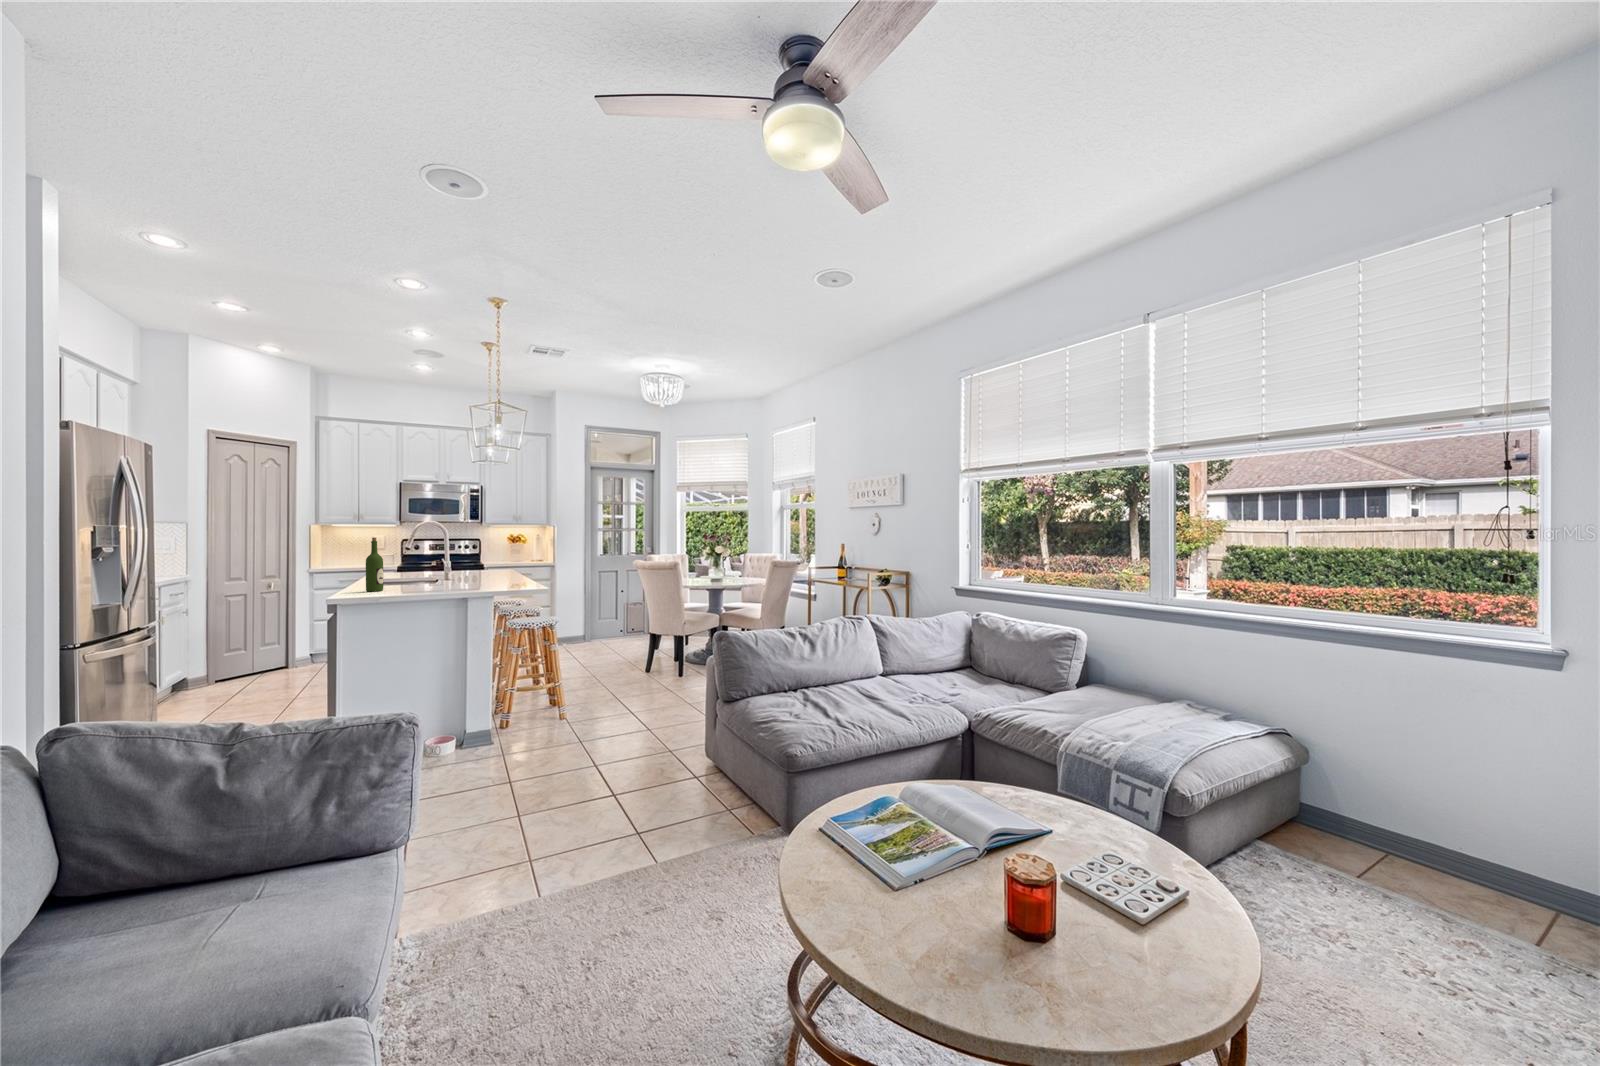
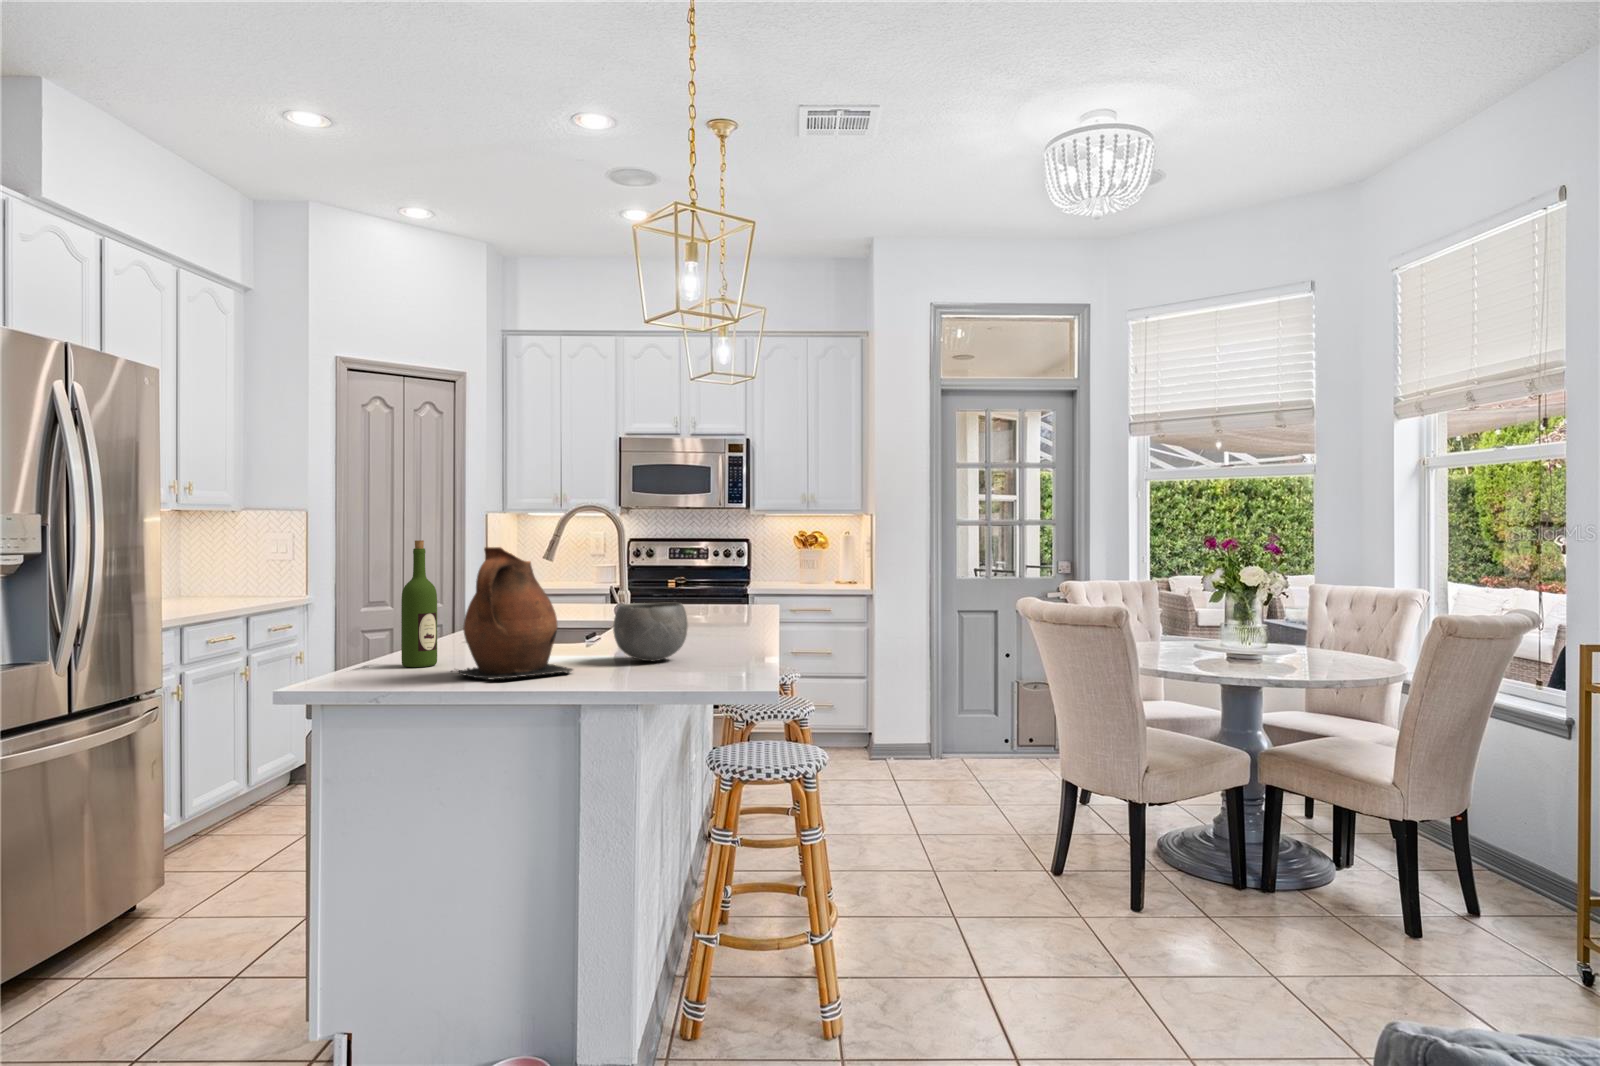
ceramic pitcher: none [404,539,460,590] -> present [458,547,573,679]
ceramic bowl: none [470,561,503,584] -> present [613,602,688,661]

